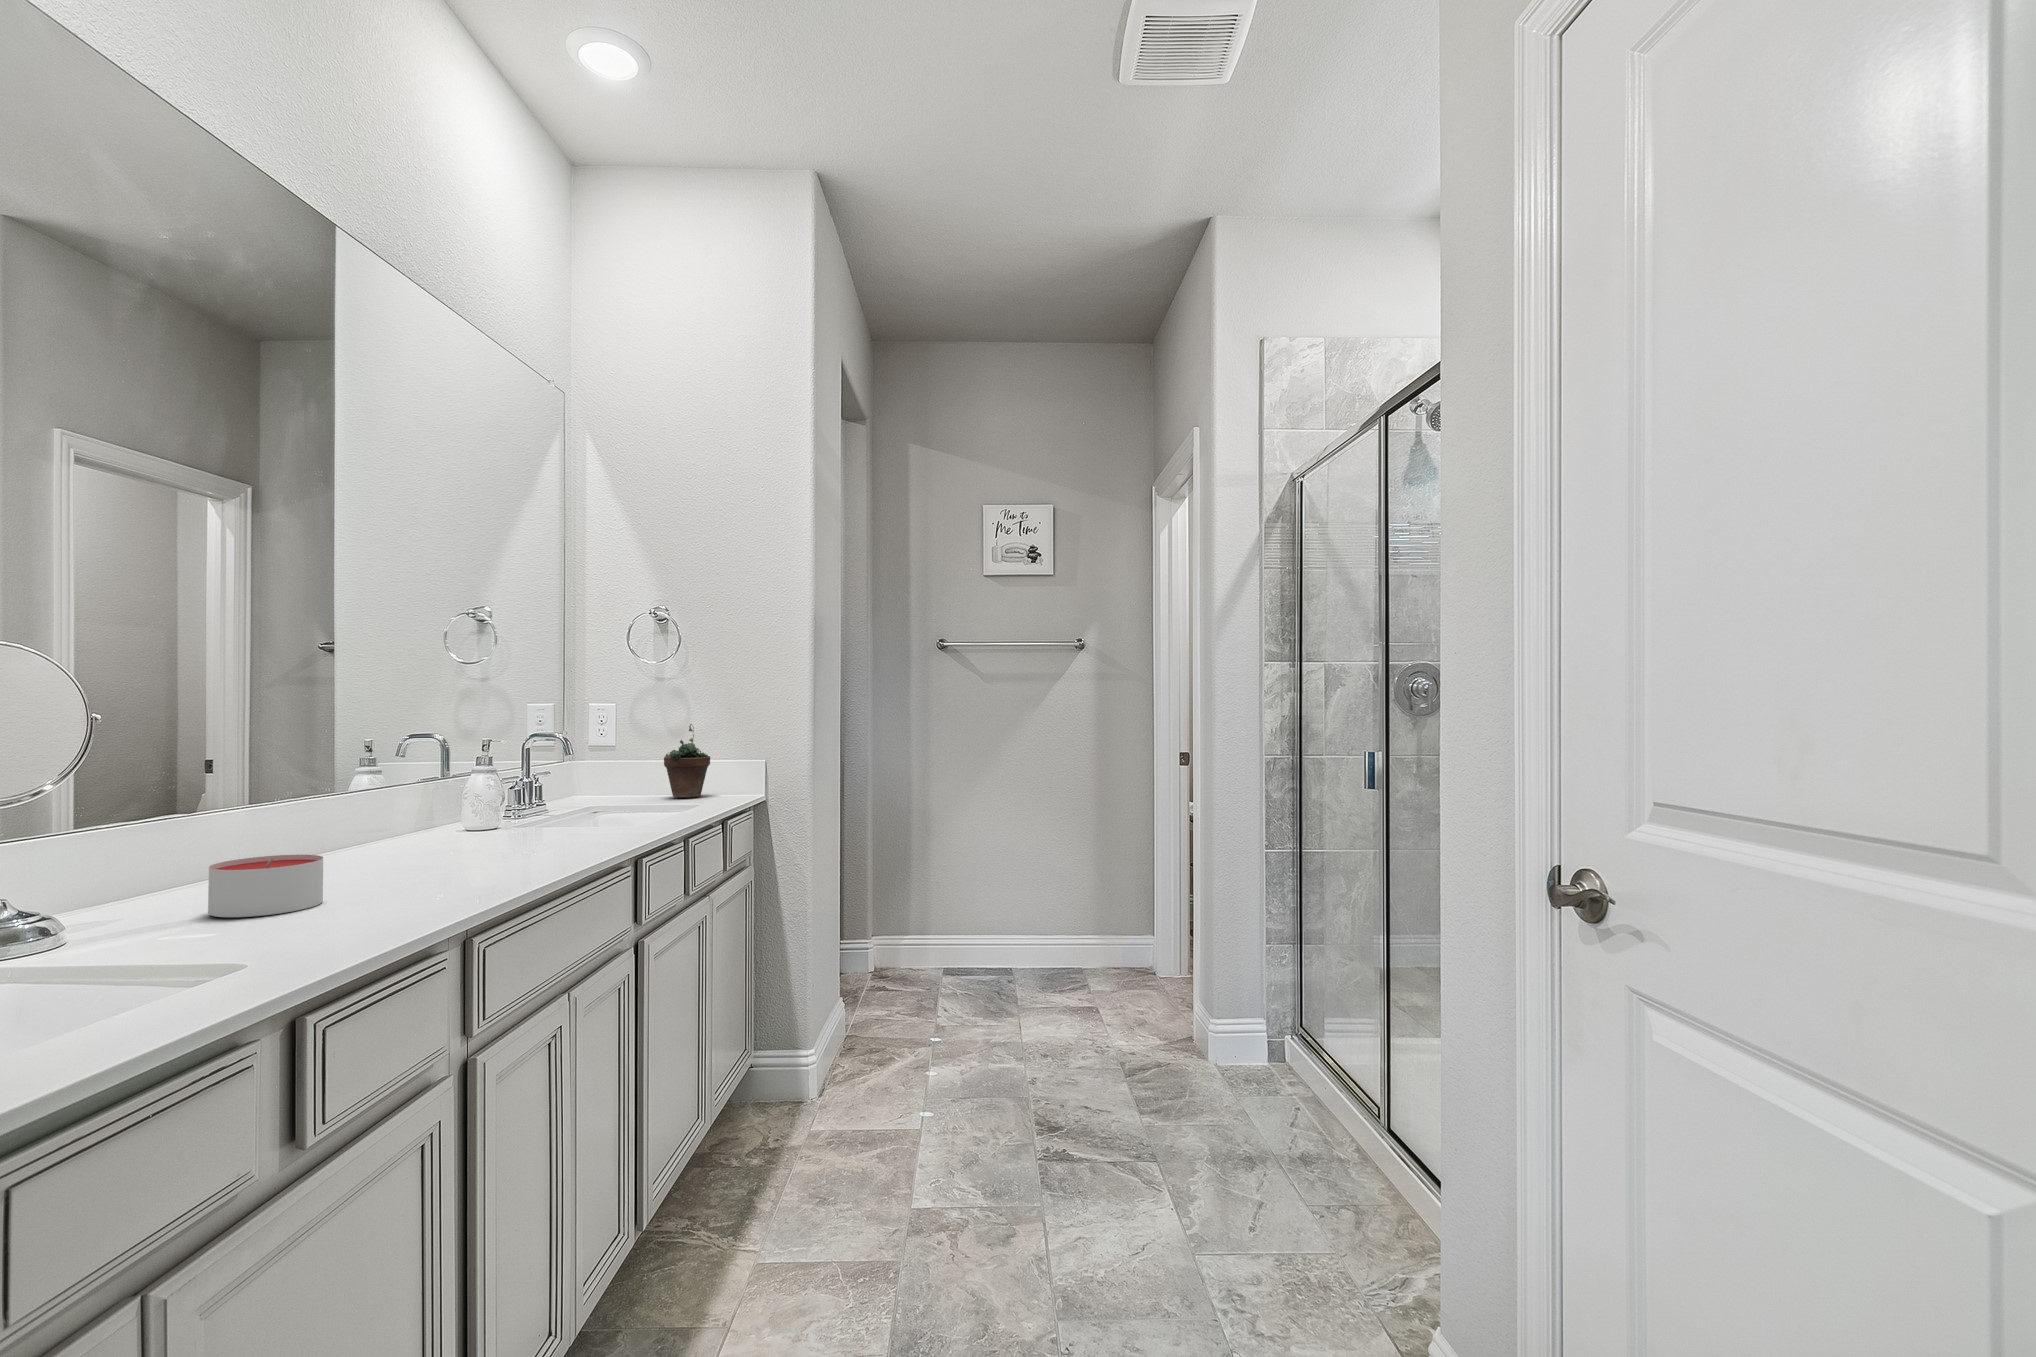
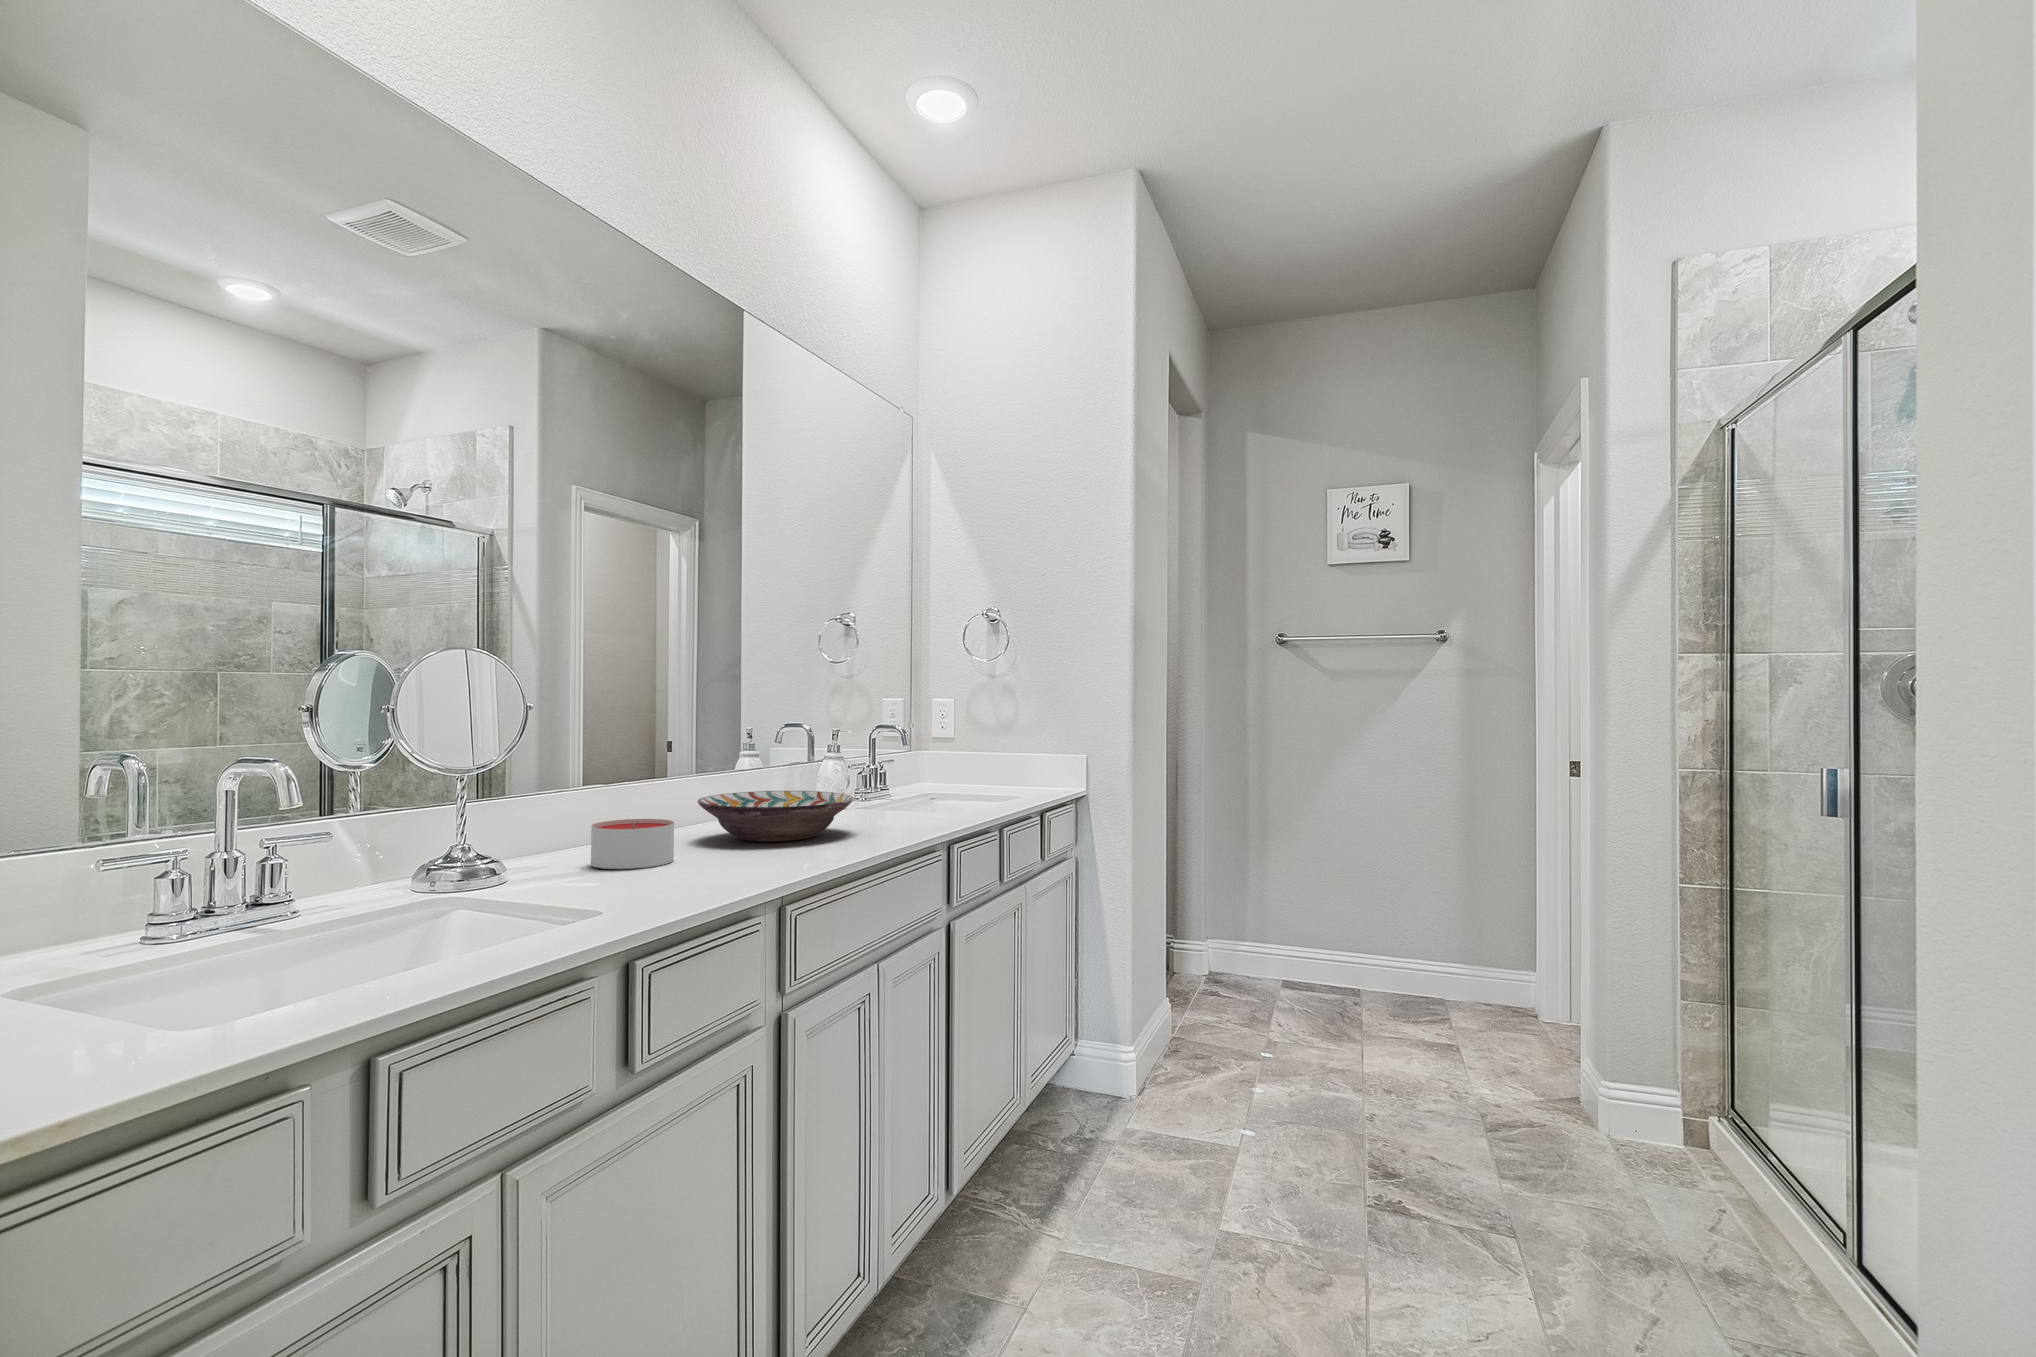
succulent plant: present [664,724,710,798] -> none [996,717,1038,788]
decorative bowl: none [335,813,535,872] -> present [698,791,854,842]

